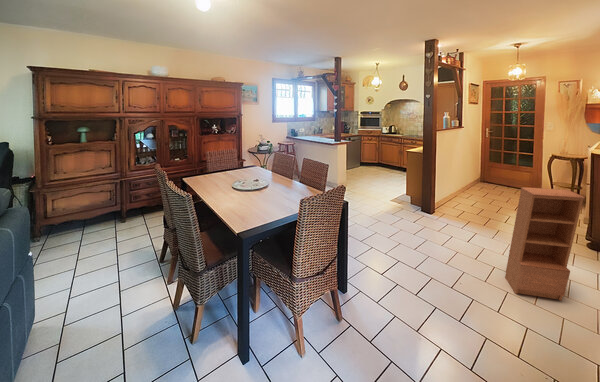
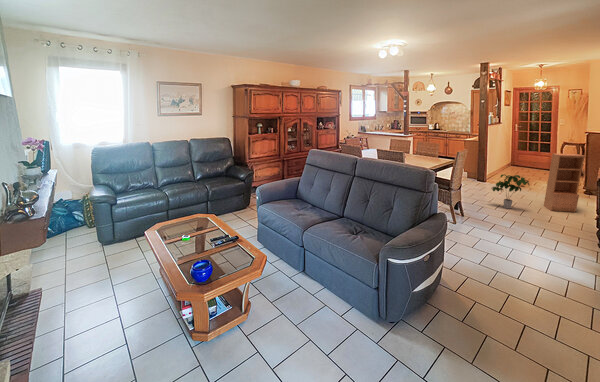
potted plant: none [412,223,474,285] -> present [492,175,529,209]

